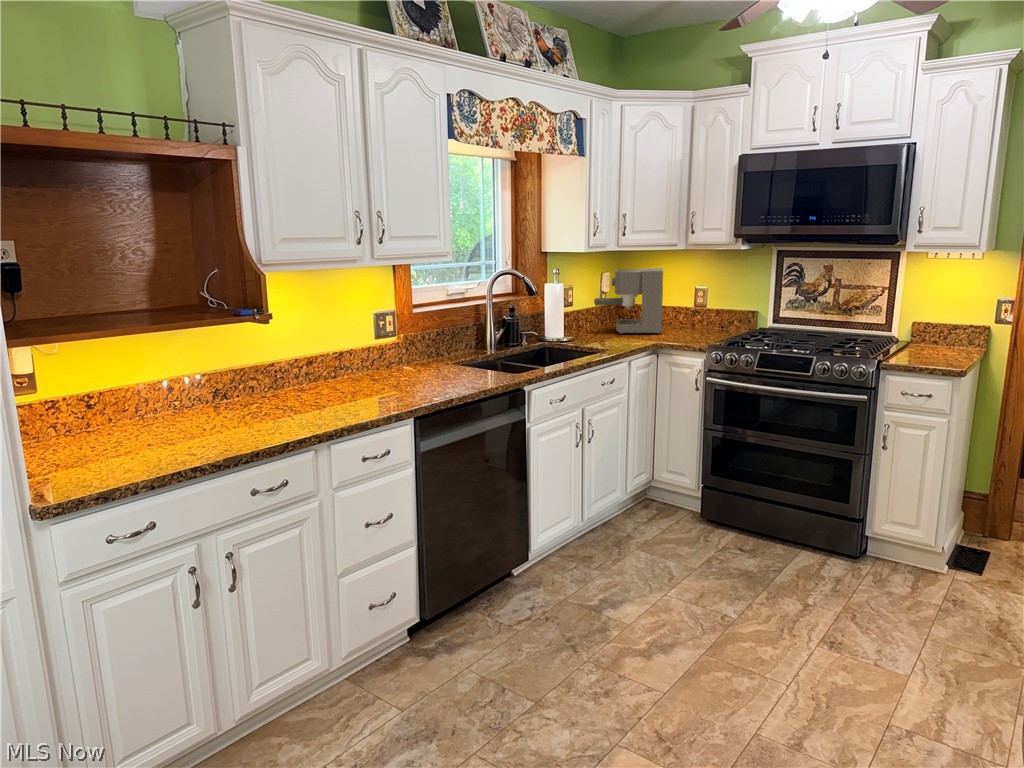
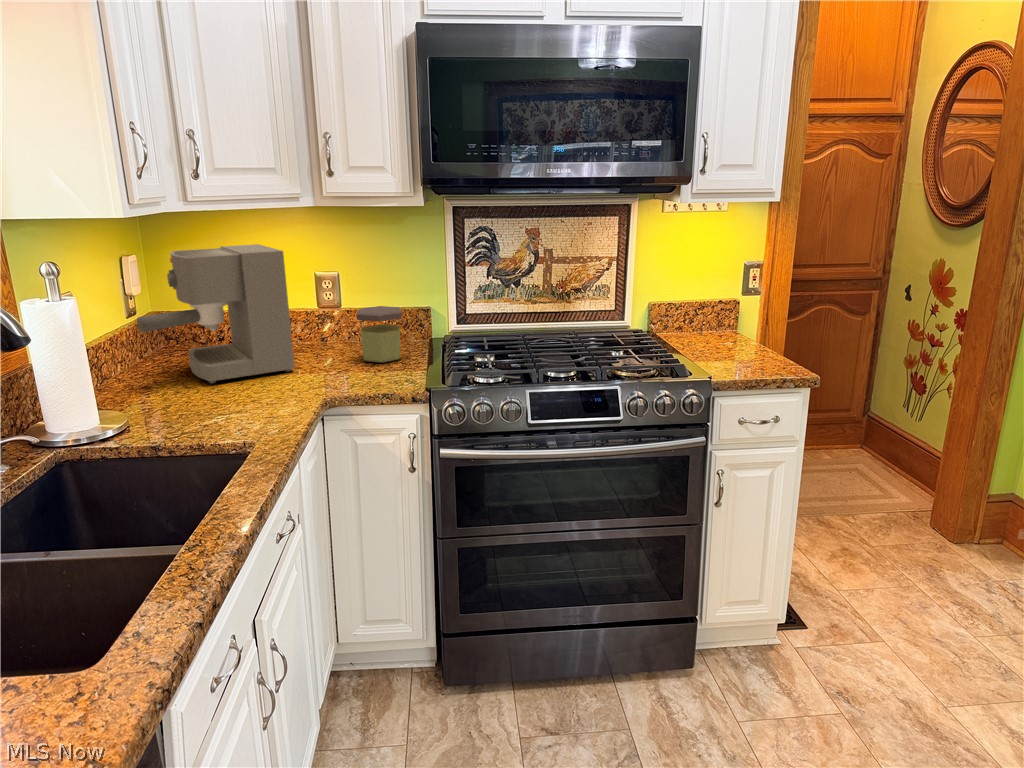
jar: none [698,305,727,336] -> present [357,306,402,363]

